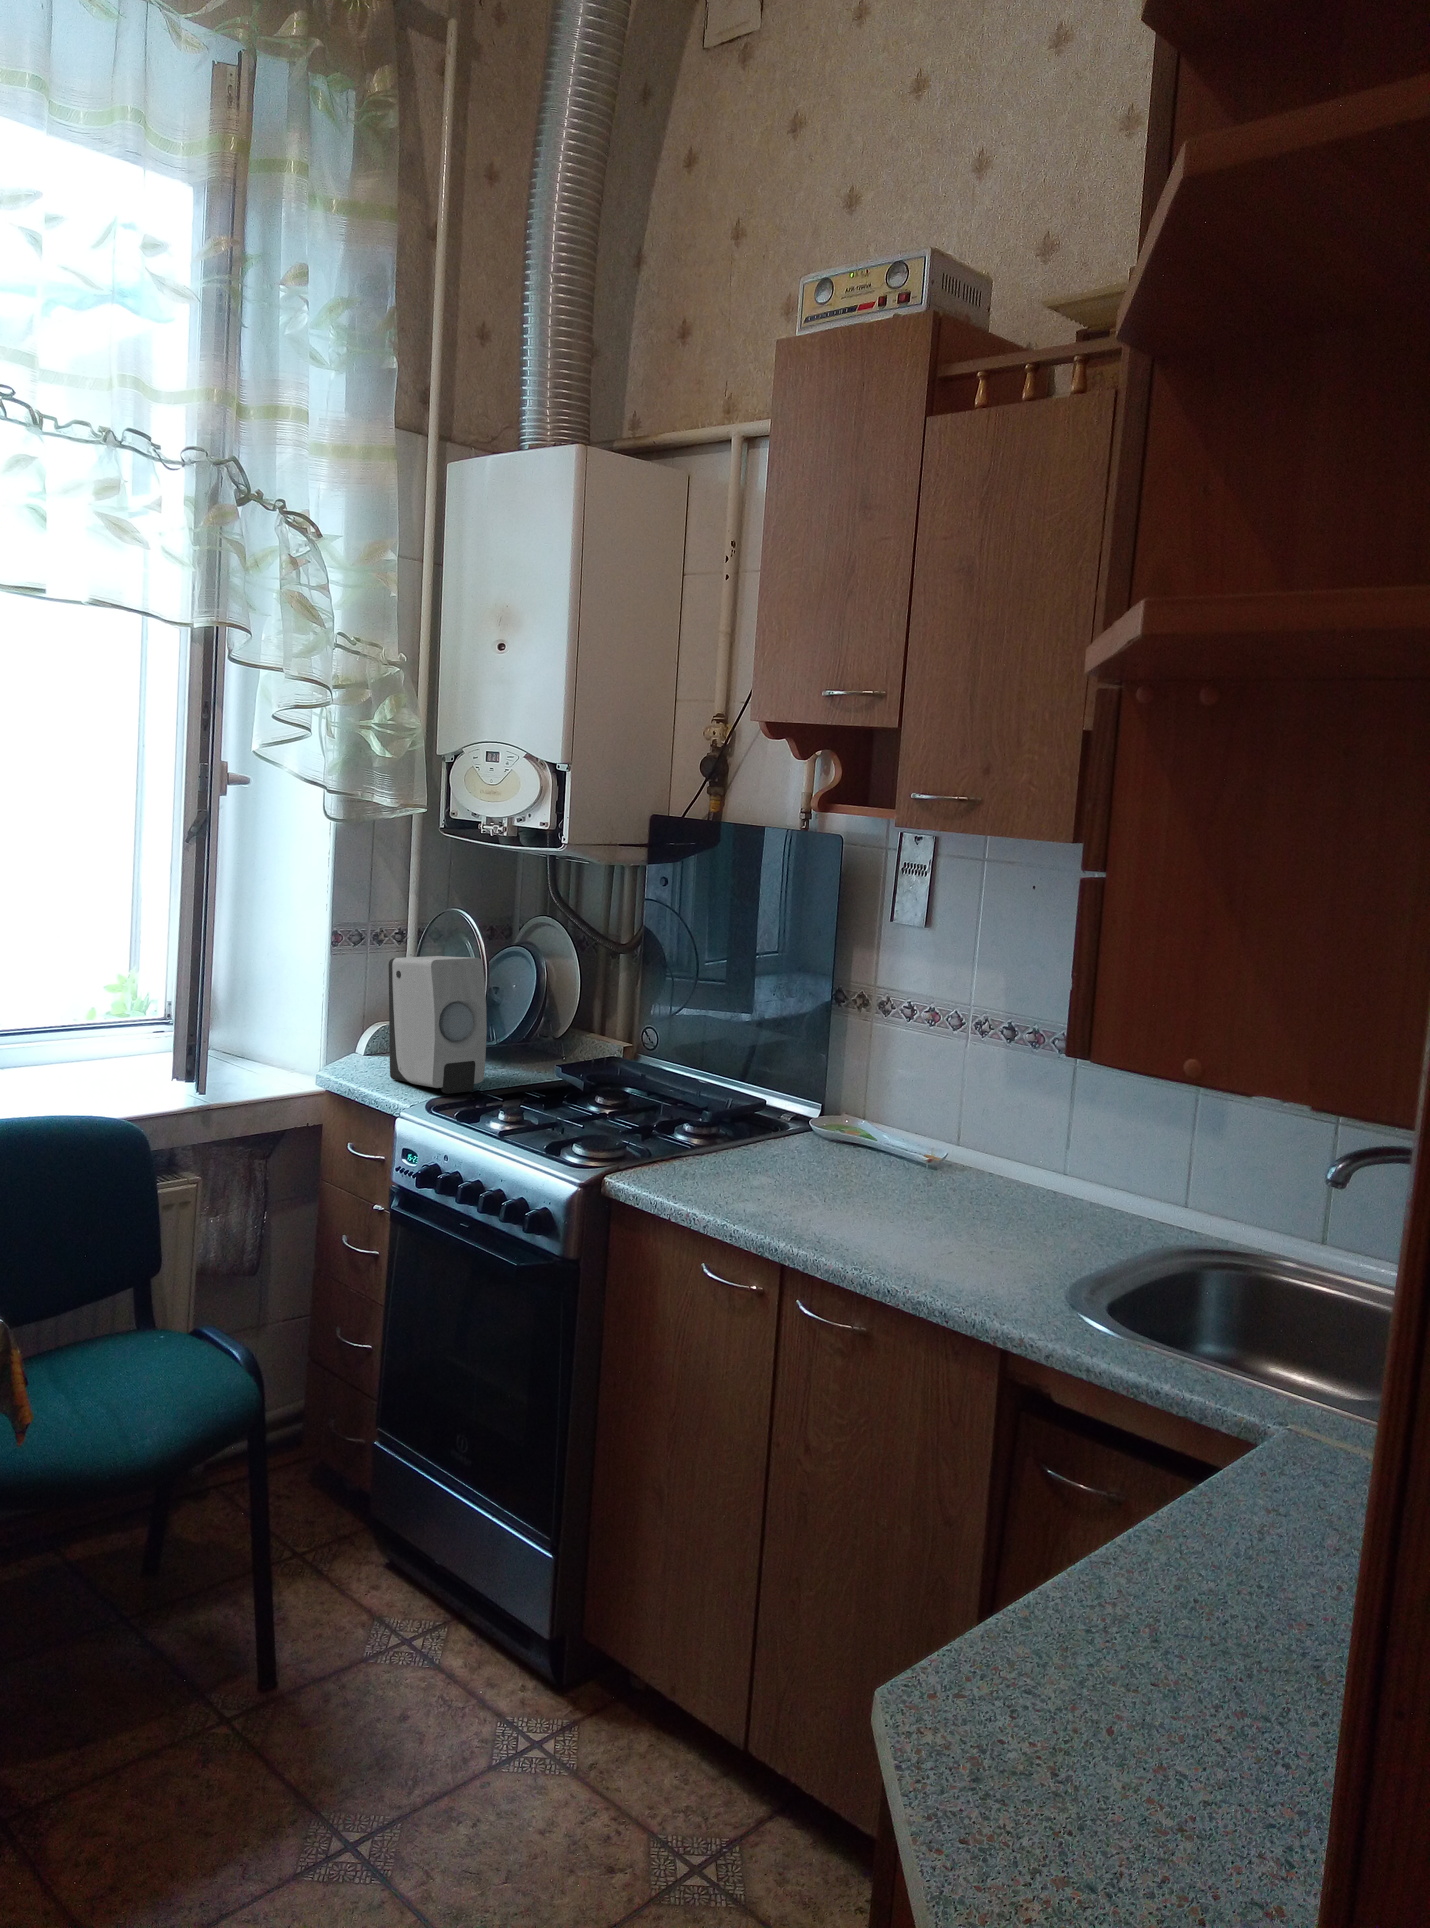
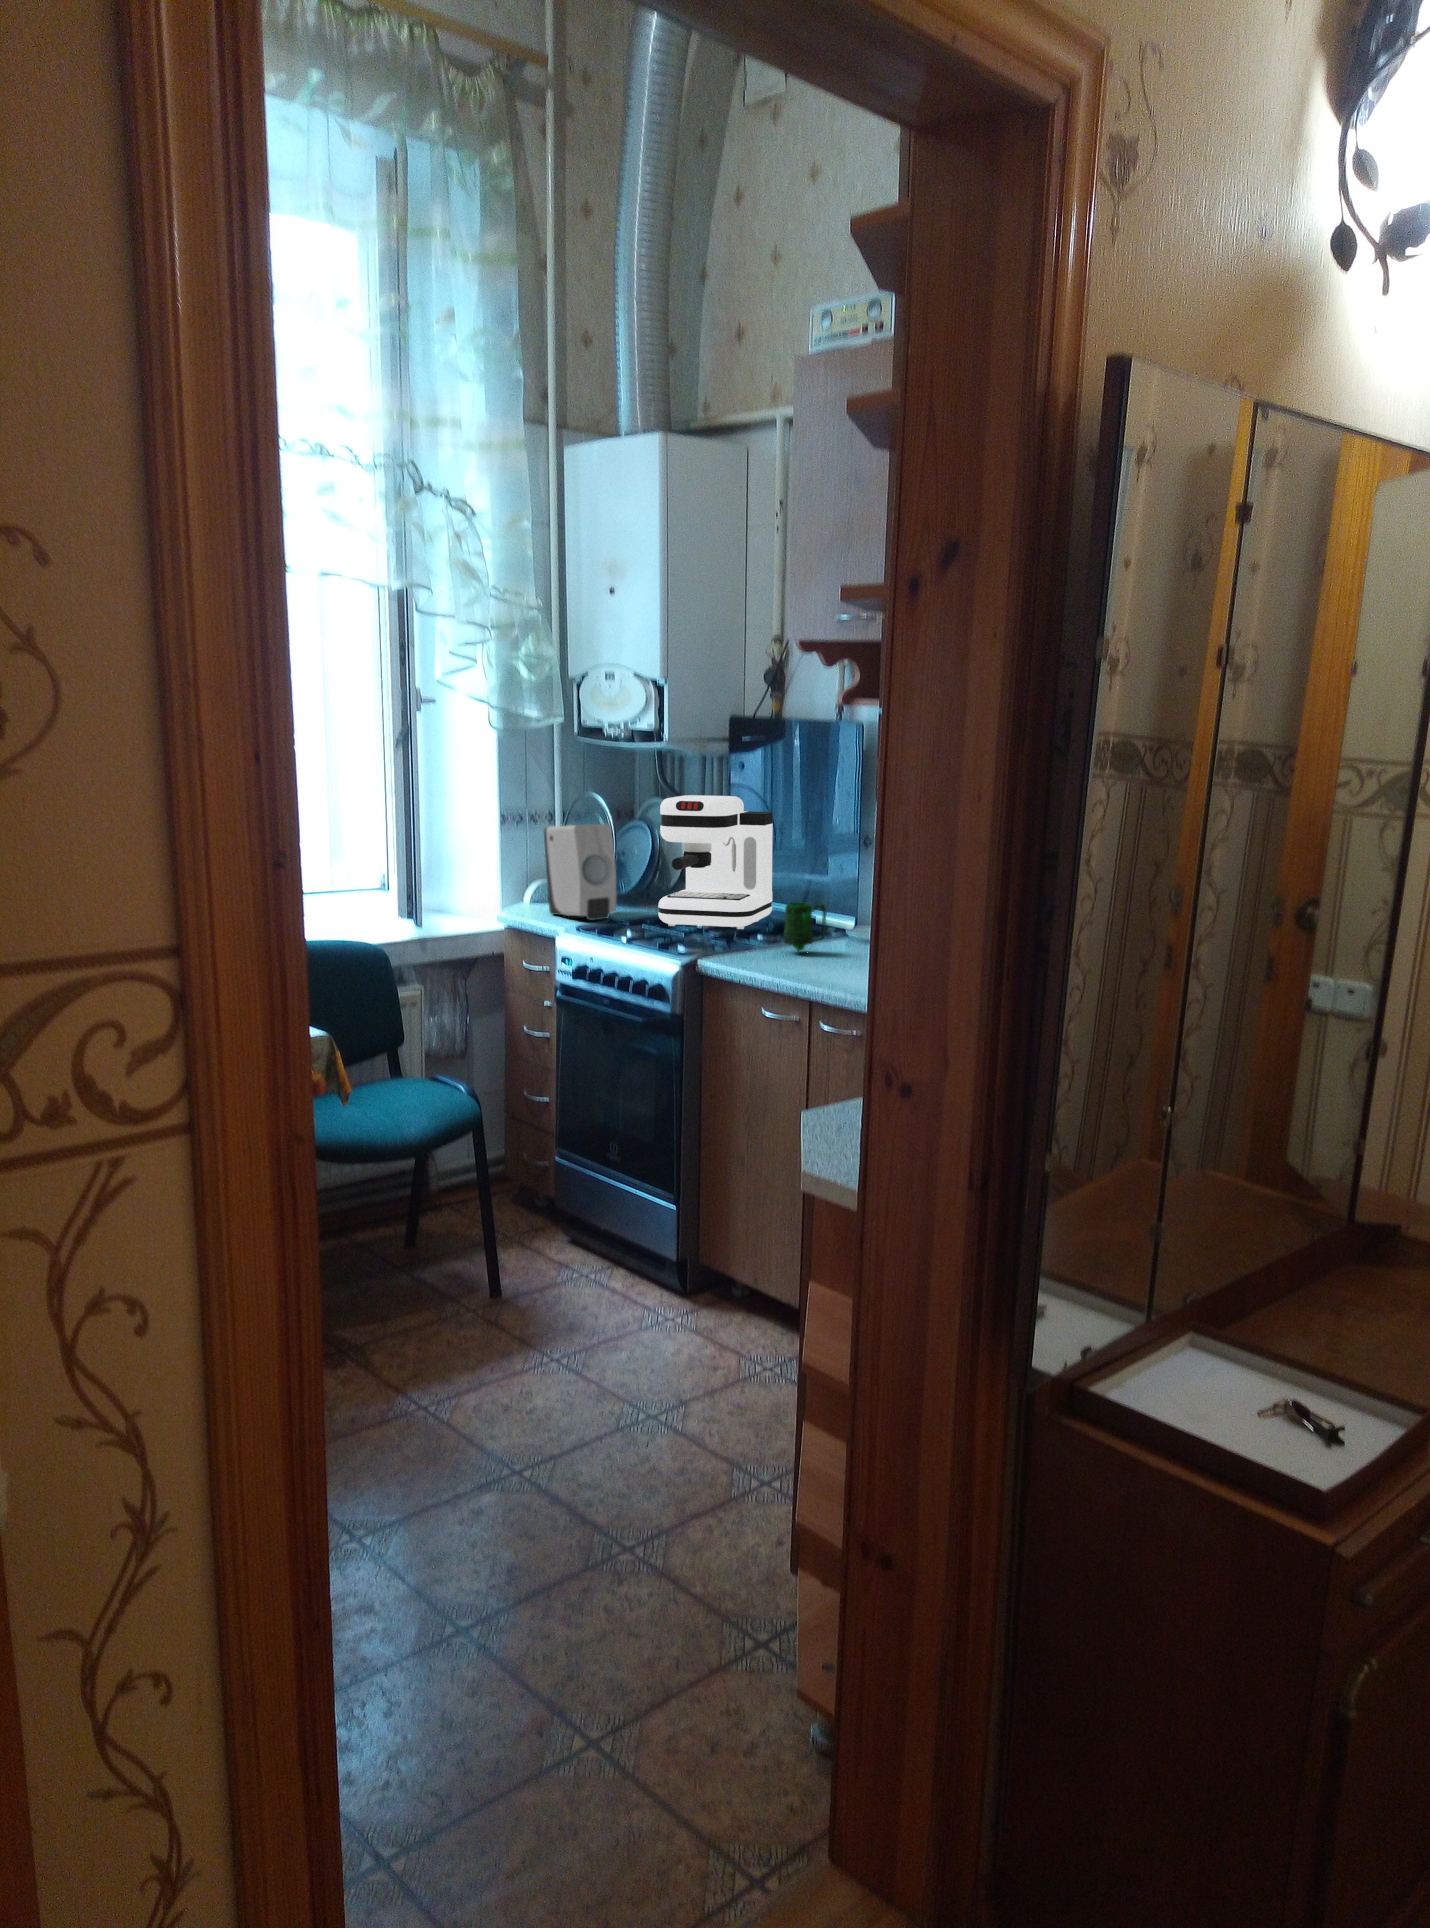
coffee maker: none [544,923,708,1118] -> present [658,795,773,929]
mug: none [730,1095,796,1175] -> present [783,902,826,951]

